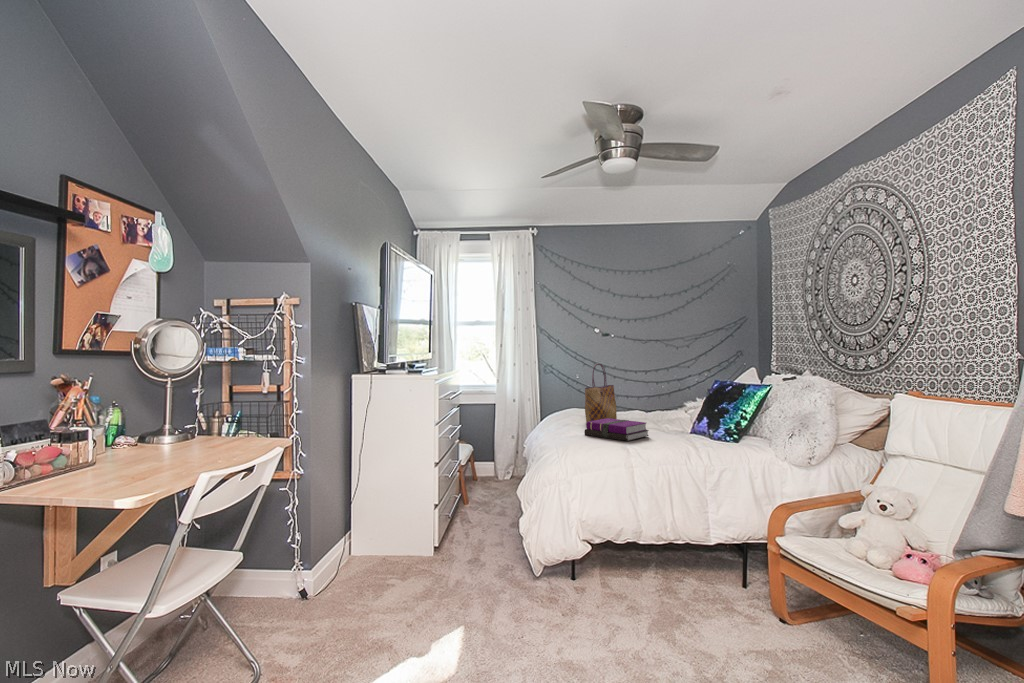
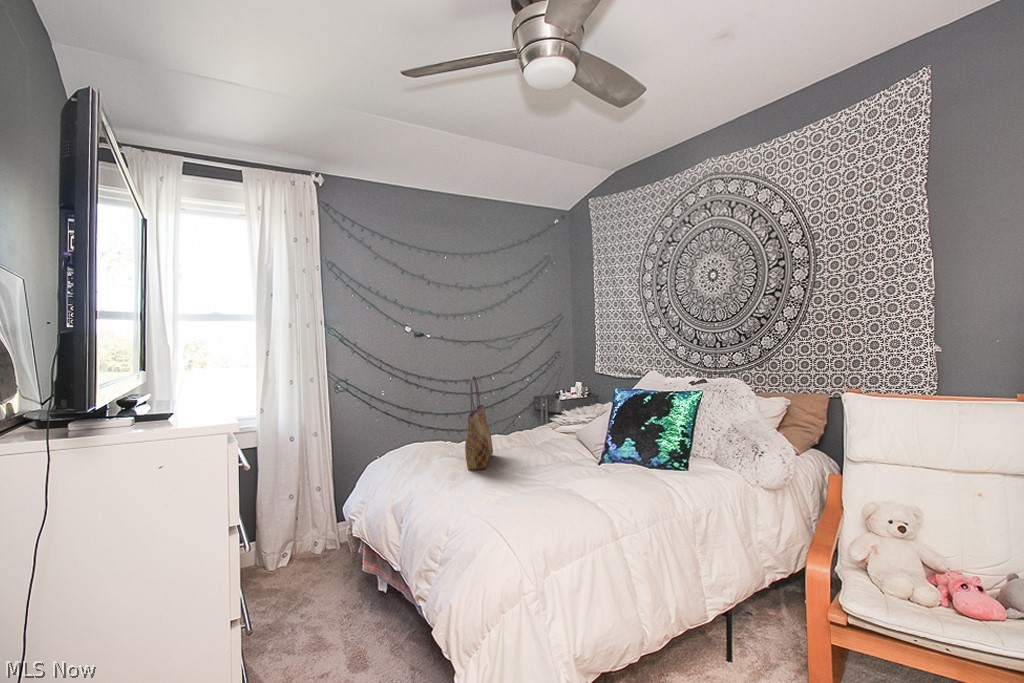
notebook: present [584,418,649,441] -> none [526,464,613,506]

